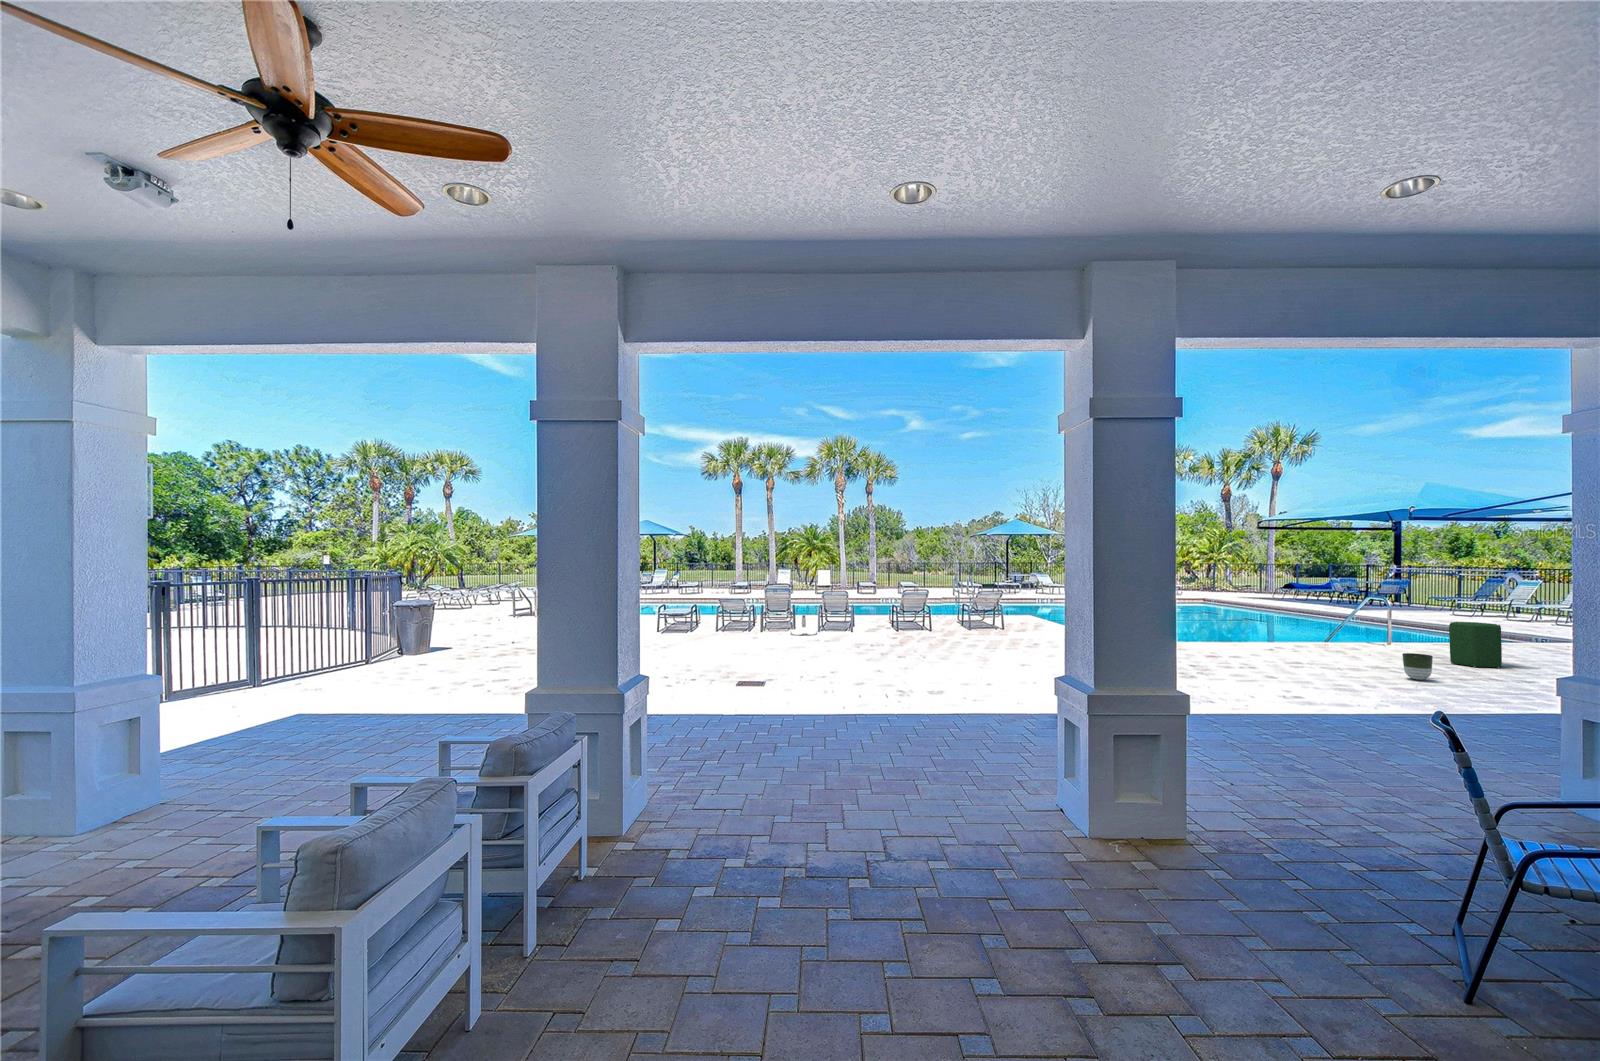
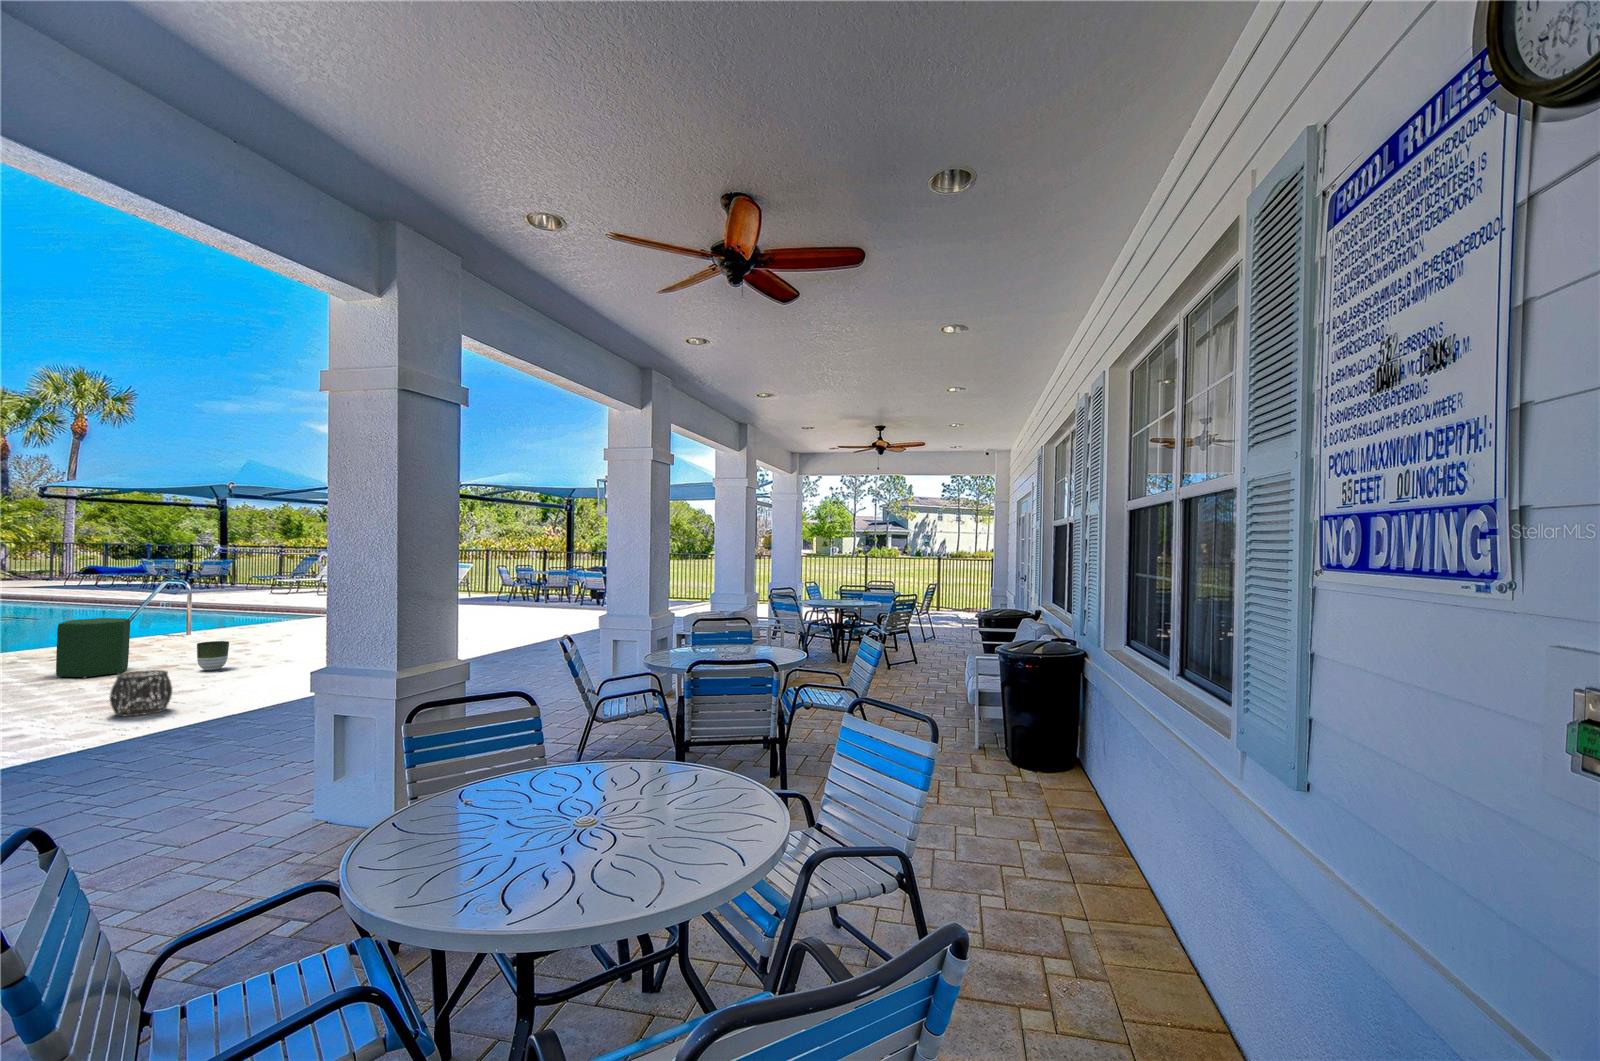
ottoman: present [1449,622,1502,668] -> present [56,618,130,678]
woven basket: none [1347,668,1396,706] -> present [110,670,172,716]

